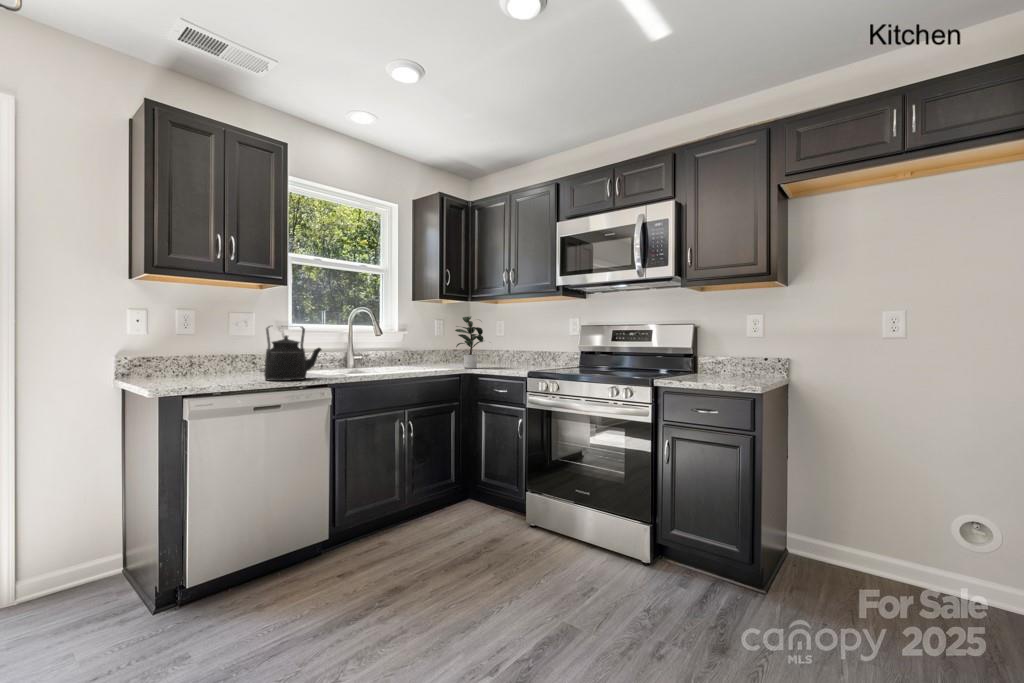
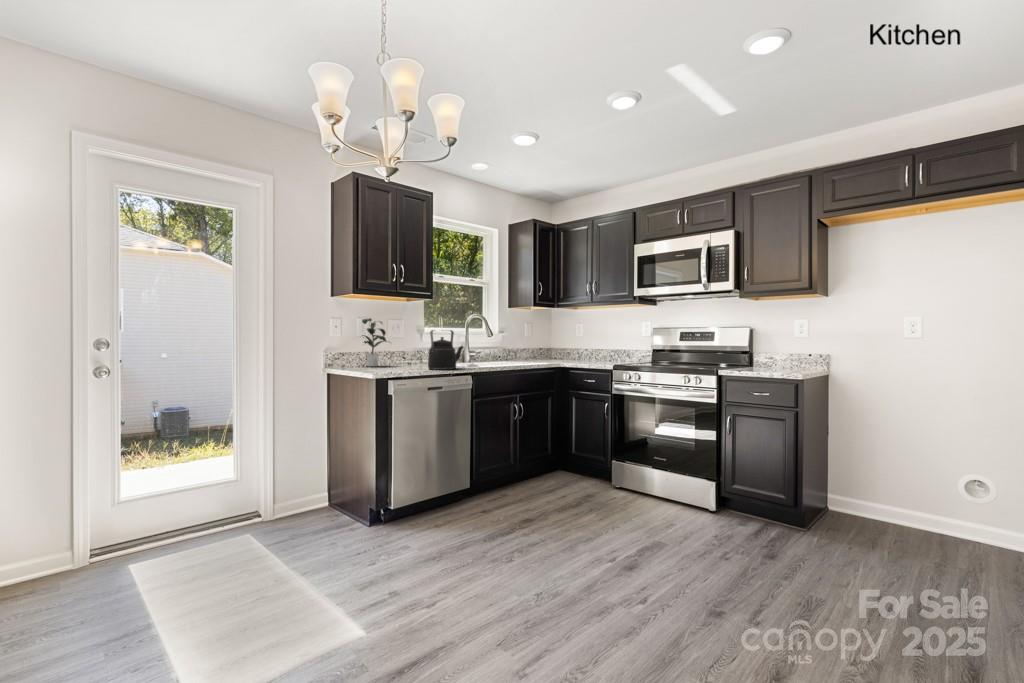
potted plant: present [455,316,483,369] -> present [362,318,387,367]

